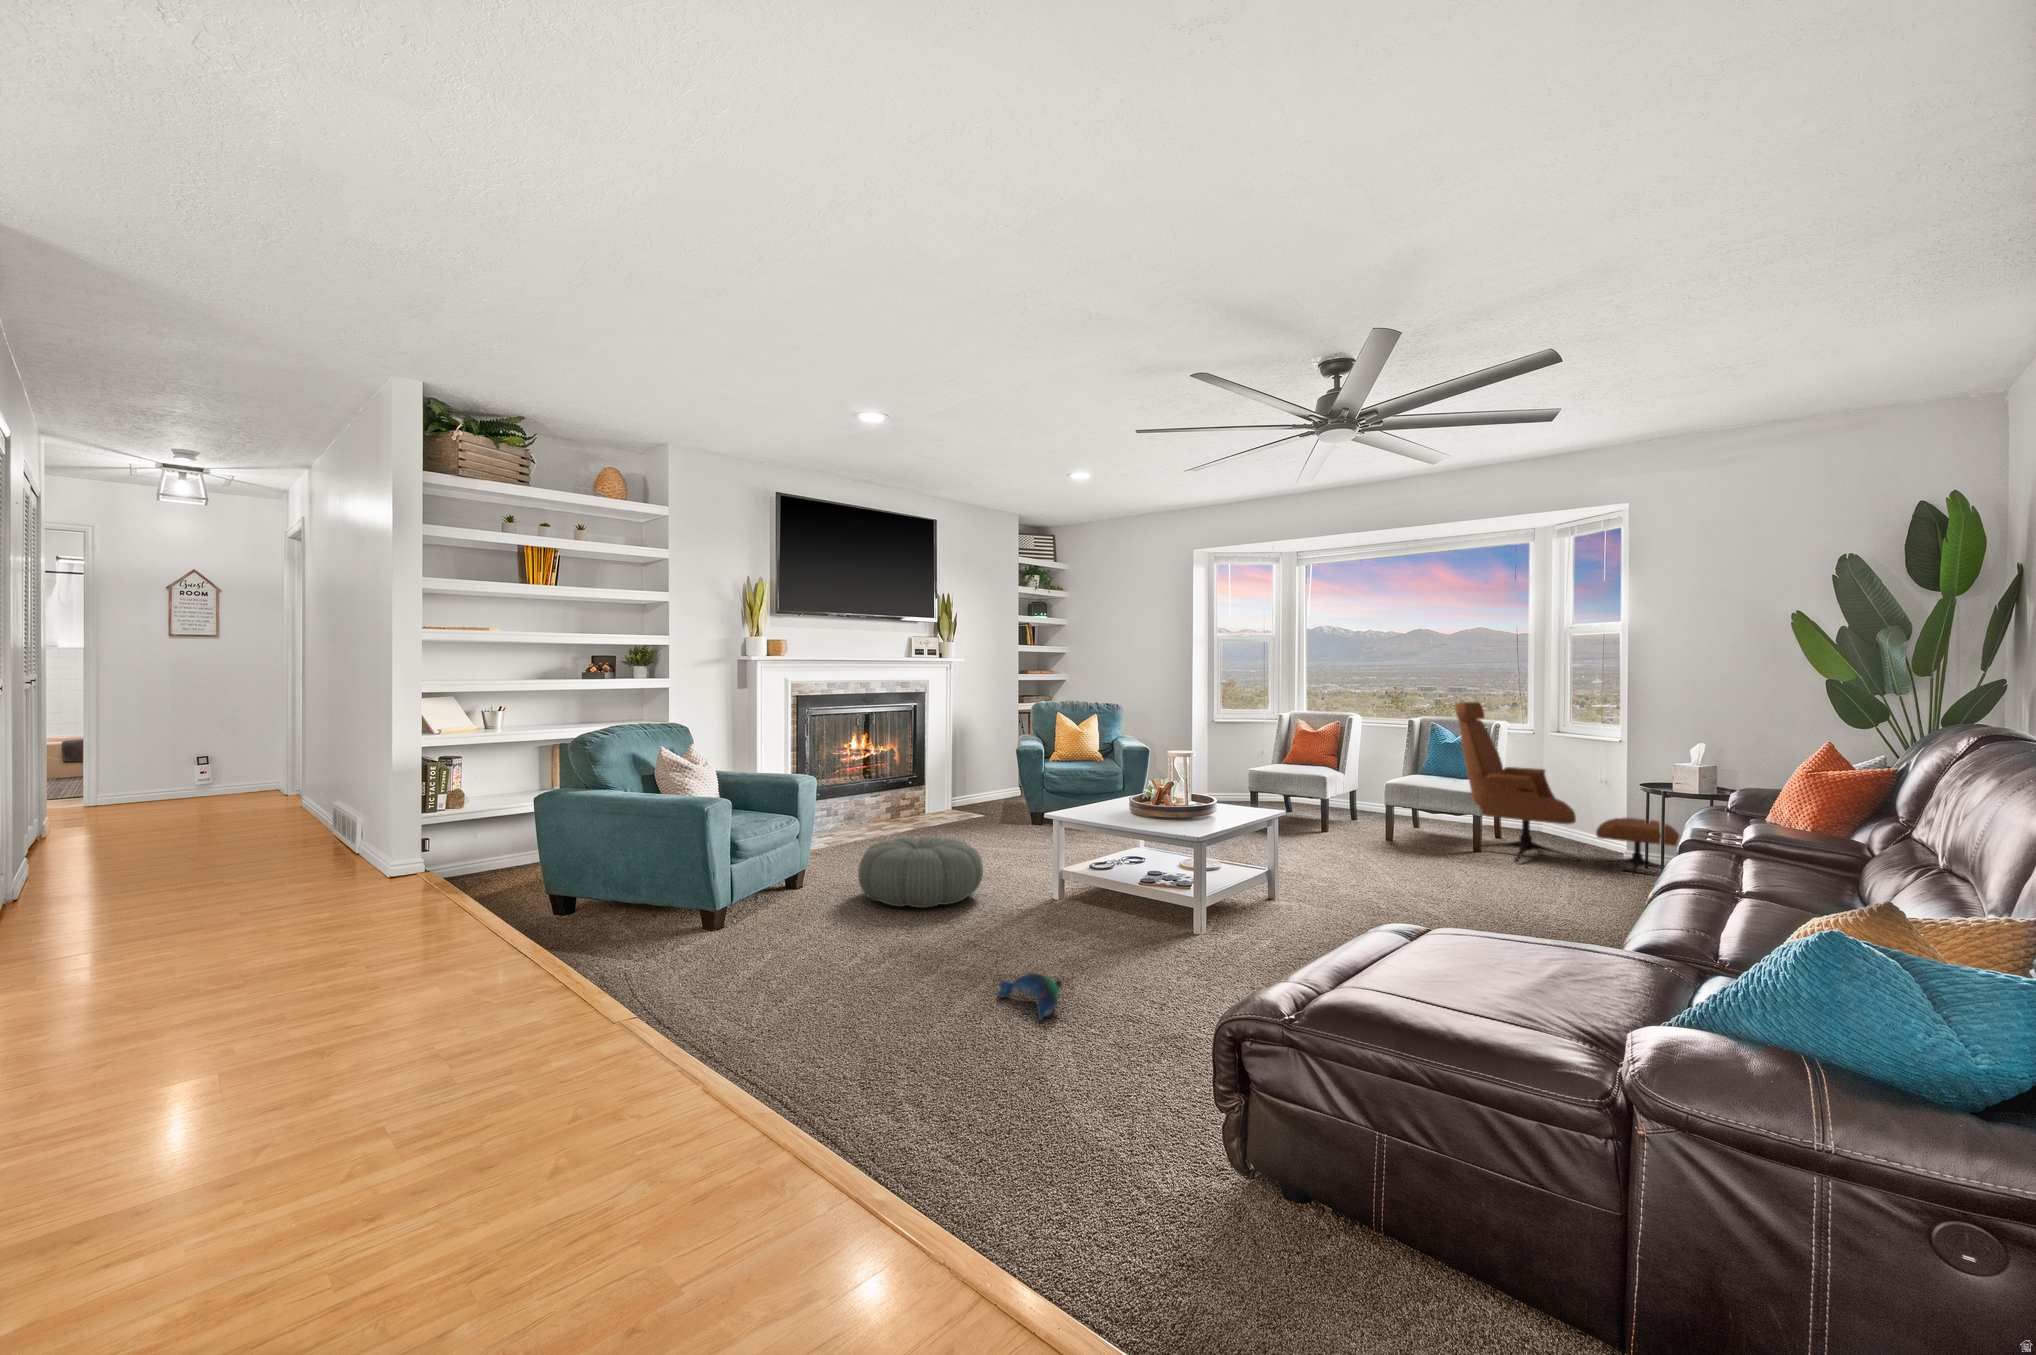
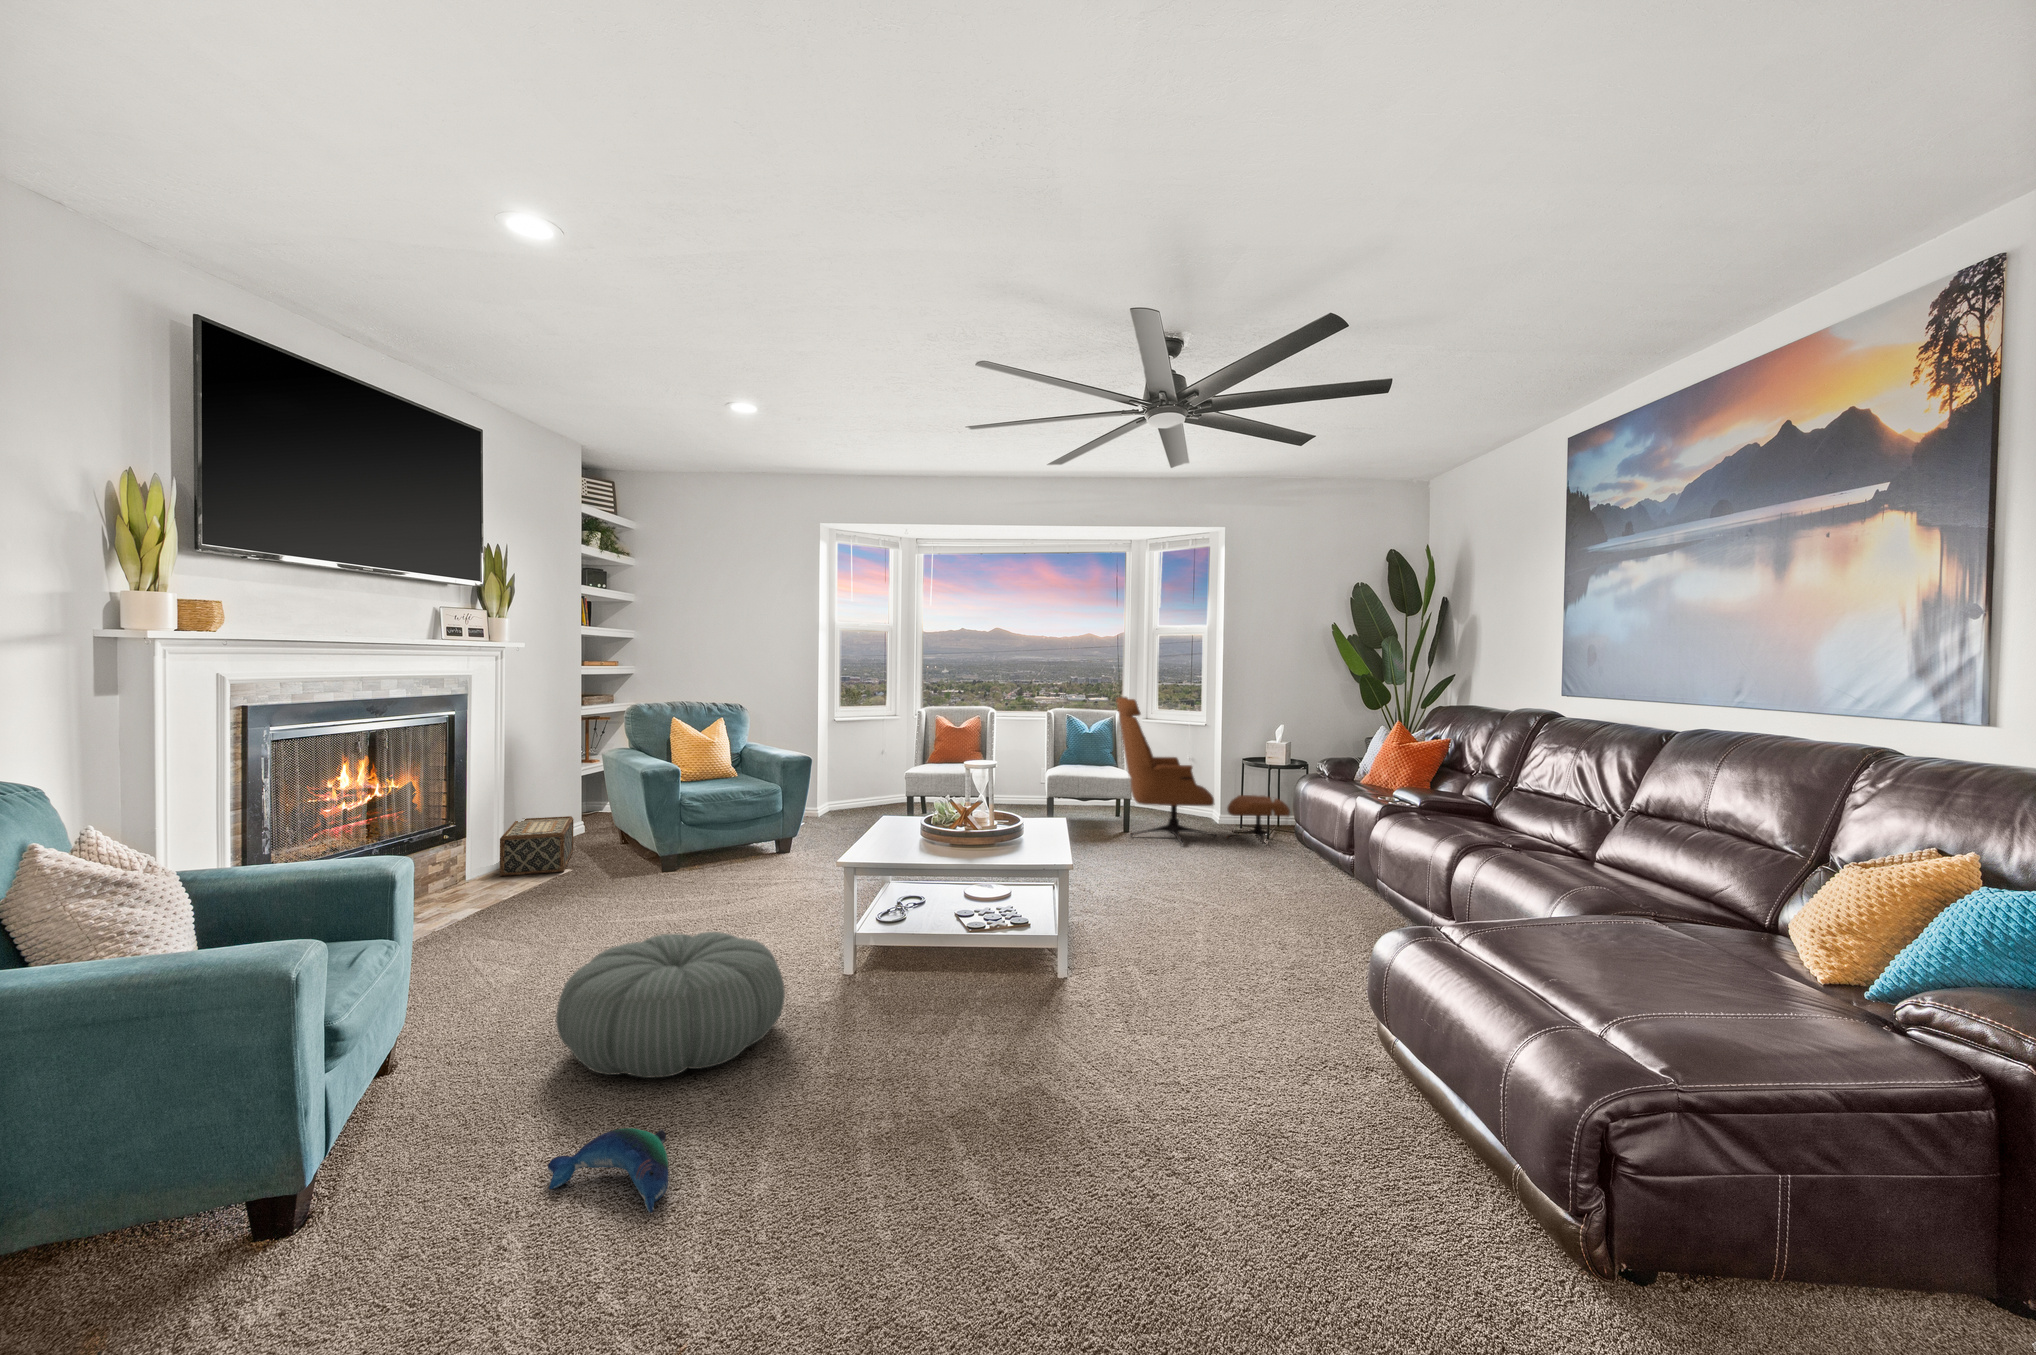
woven basket: none [945,780,1002,817] -> present [500,816,574,876]
plush toy: present [998,973,1061,1020] -> present [548,1128,668,1212]

